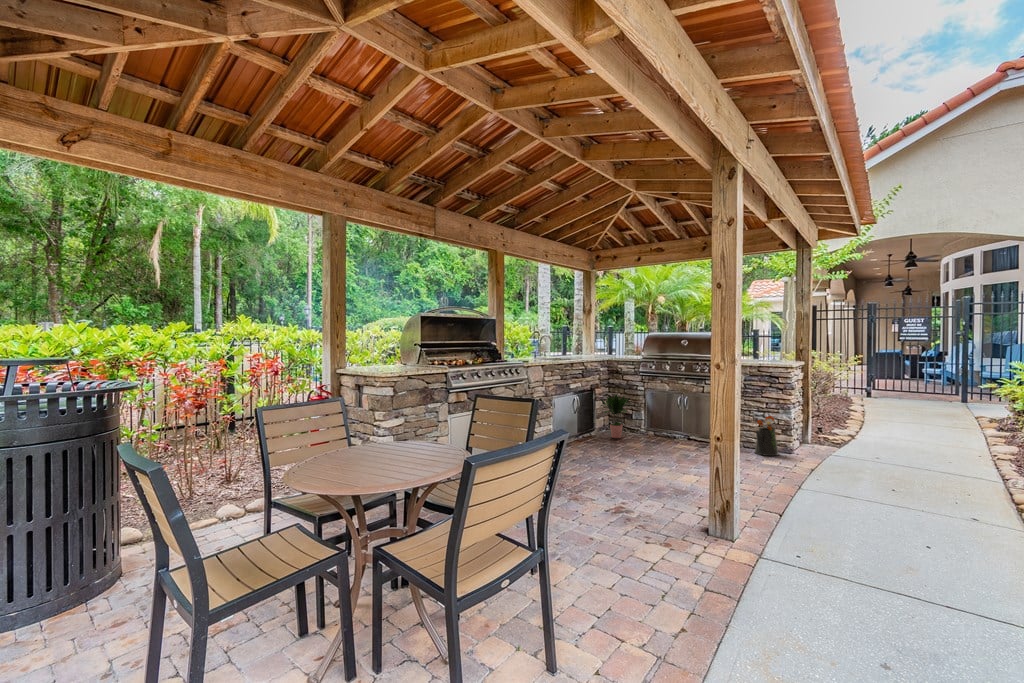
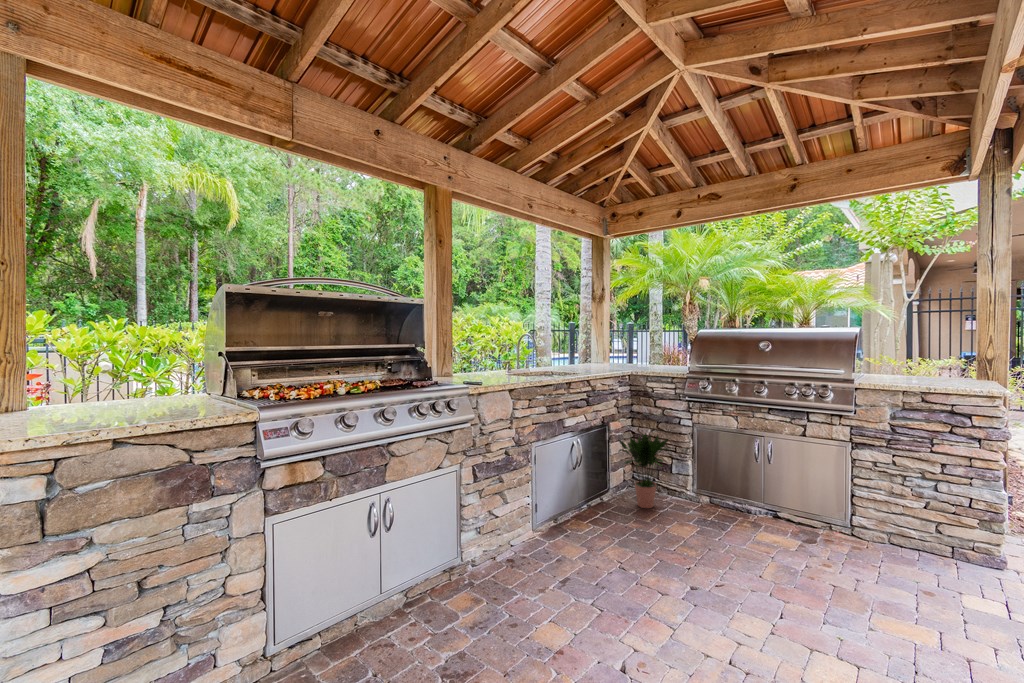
watering can: present [755,416,779,456] -> none [925,490,986,581]

